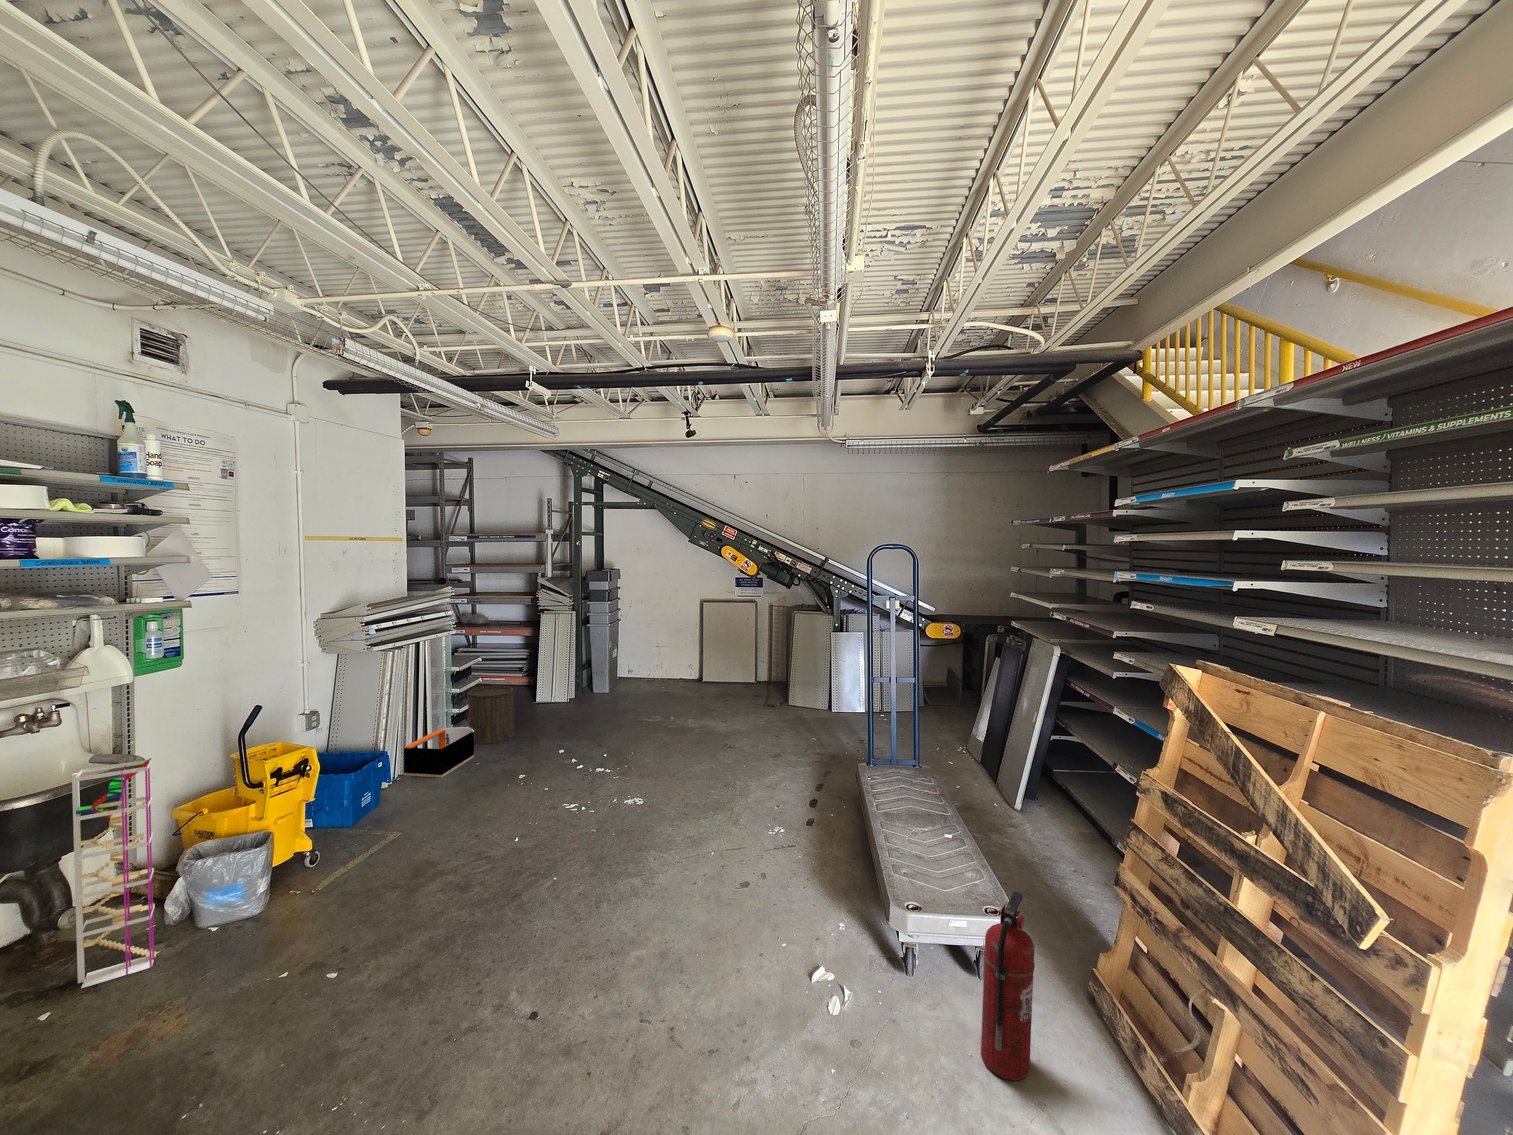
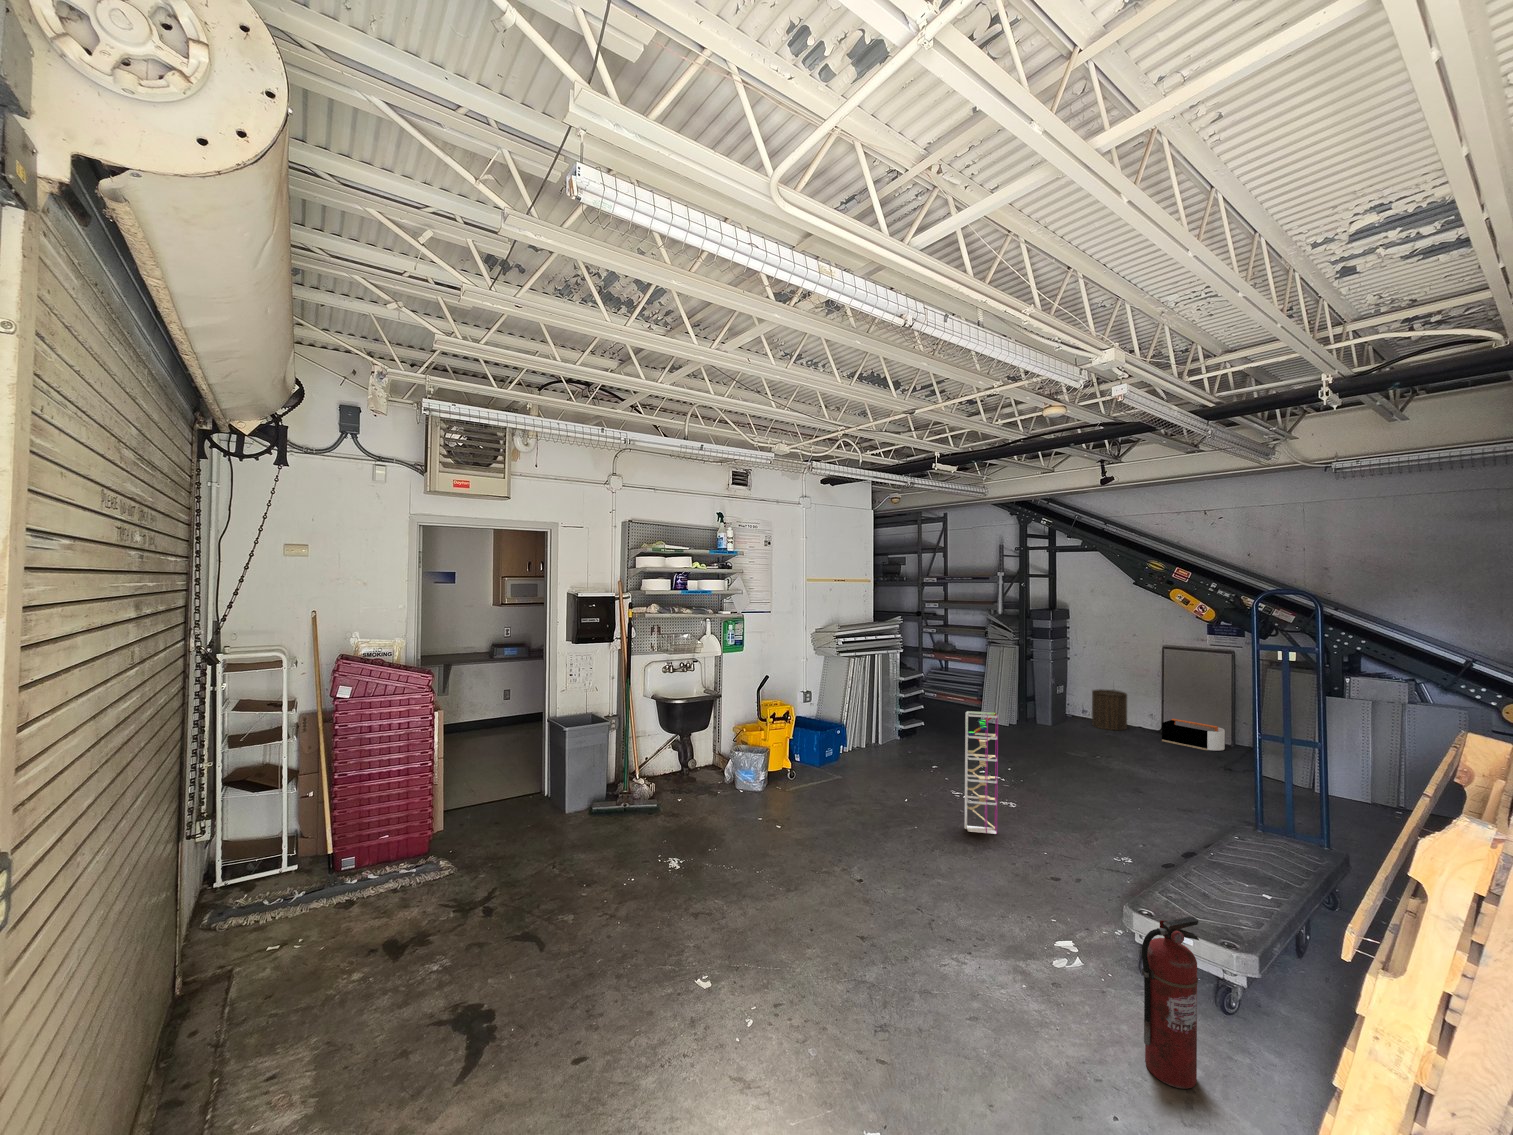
stool: present [468,686,514,744] -> present [1092,689,1127,730]
storage bin: present [404,727,474,778] -> present [1162,719,1225,750]
shelving unit: present [72,758,157,988] -> present [965,711,998,834]

